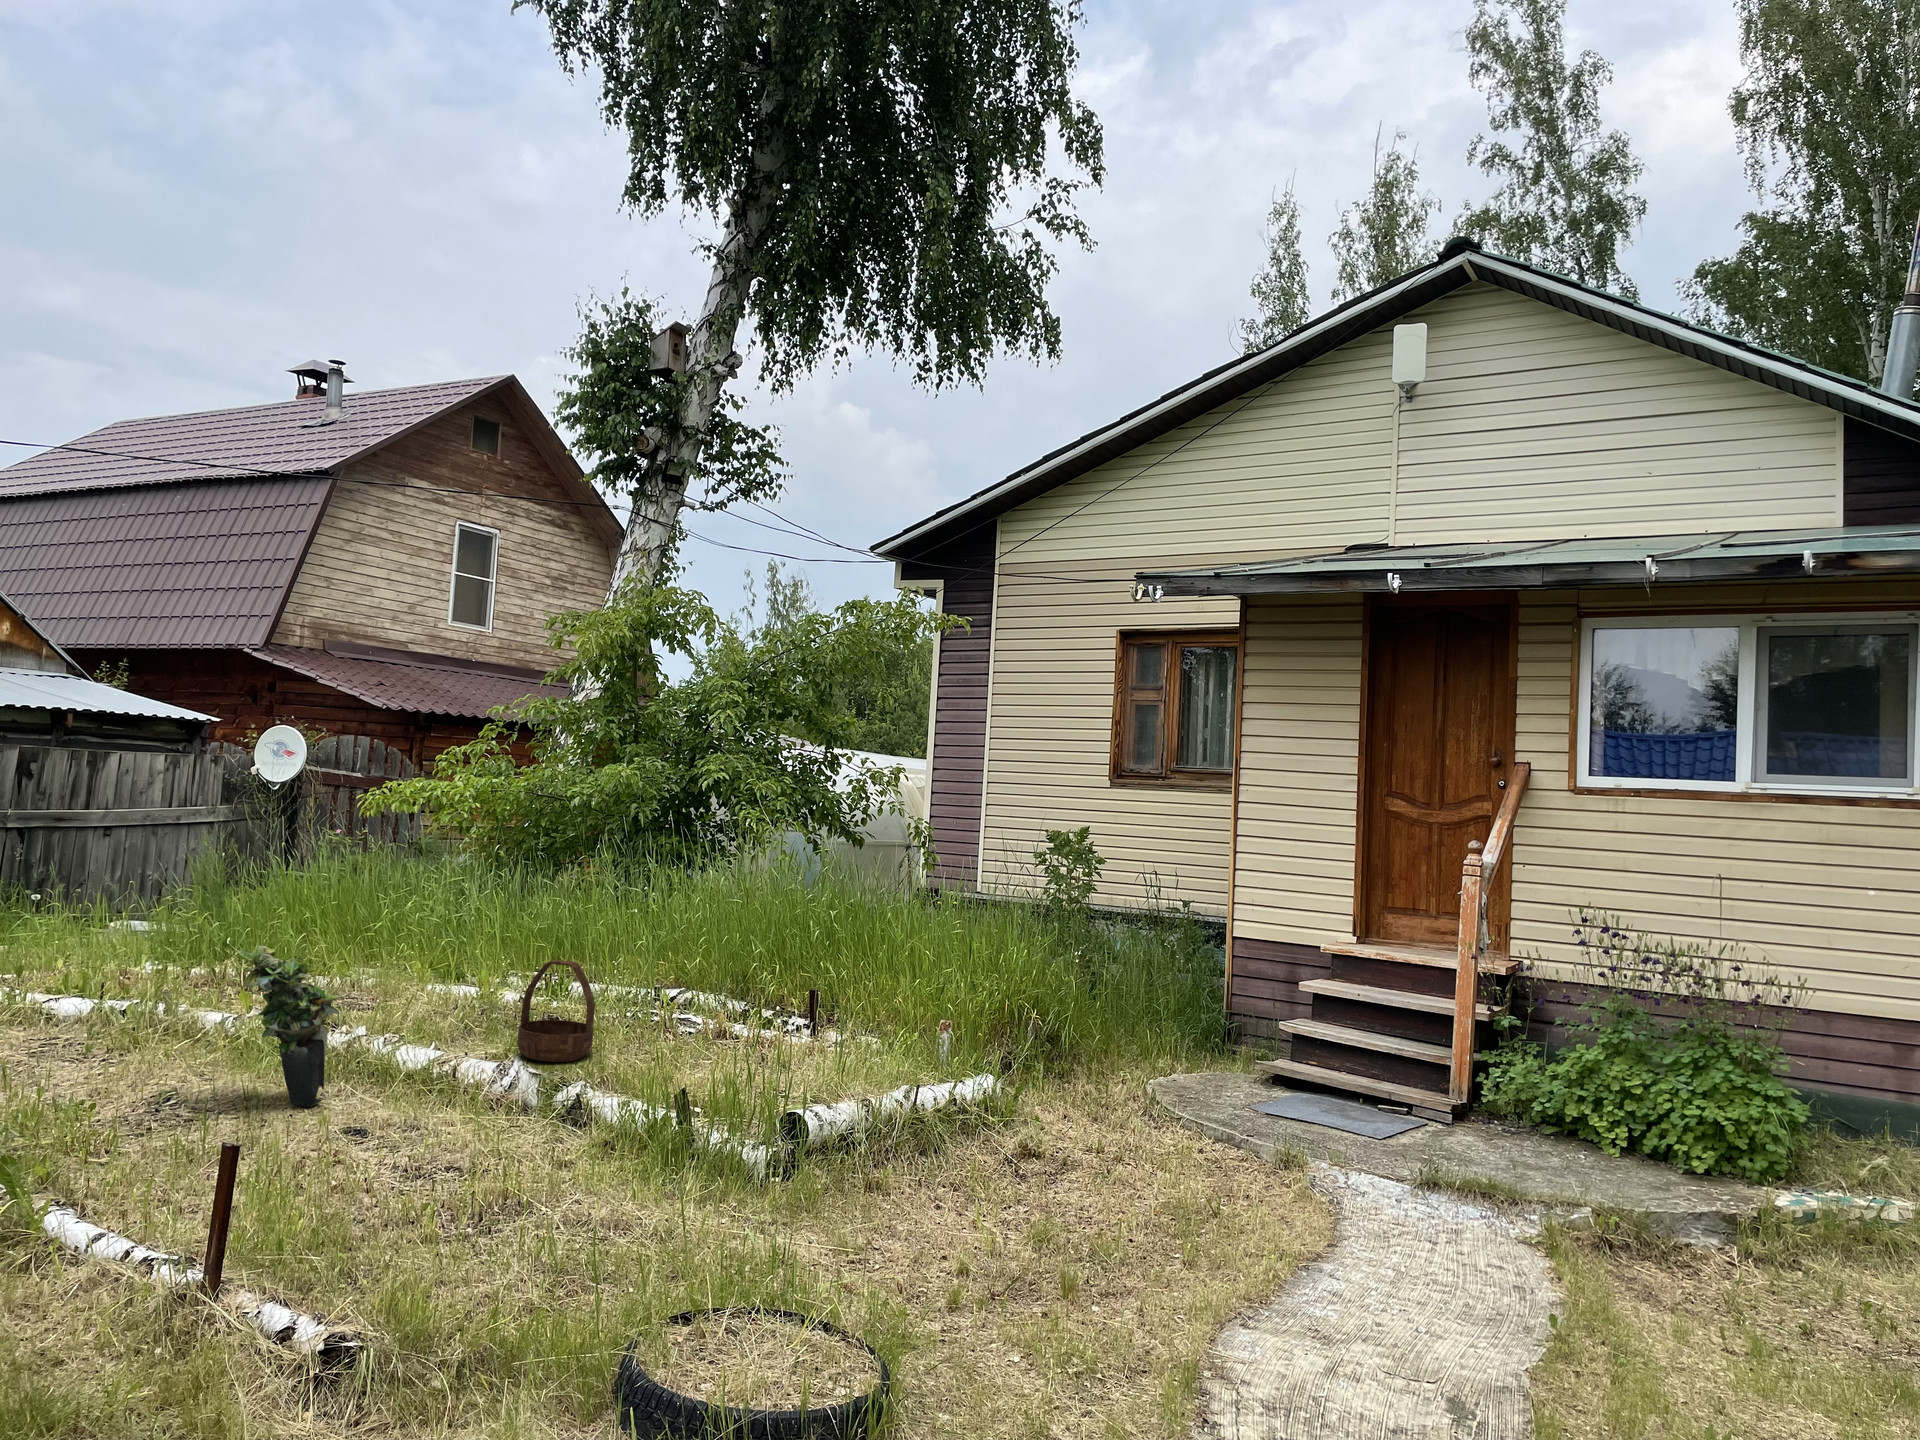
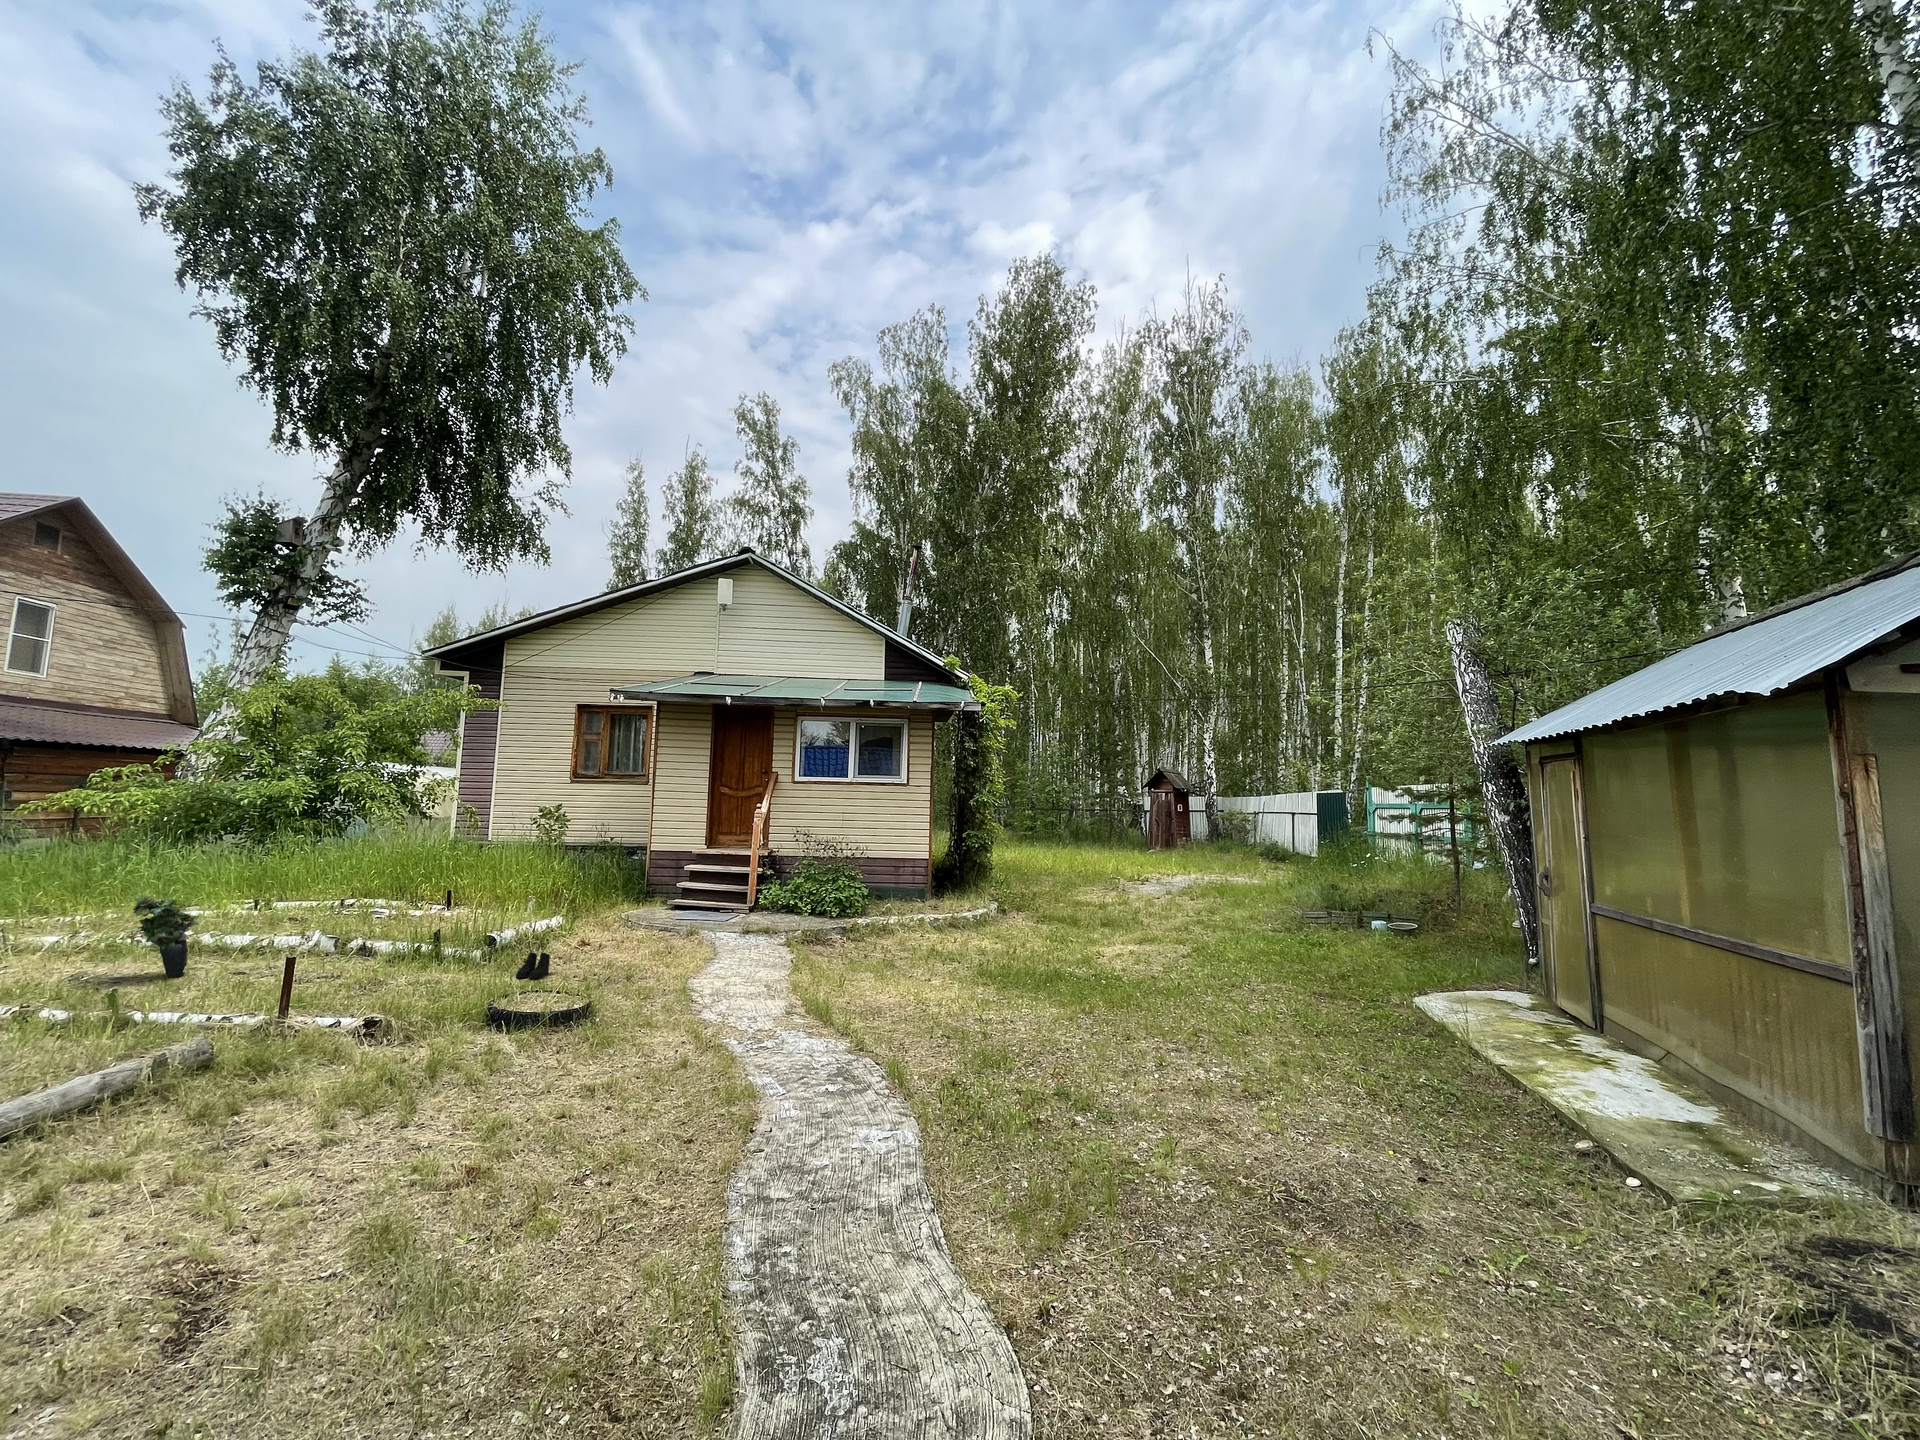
basket: present [517,960,595,1062] -> none [297,886,348,938]
boots: none [832,1163,909,1234] -> present [516,952,550,979]

